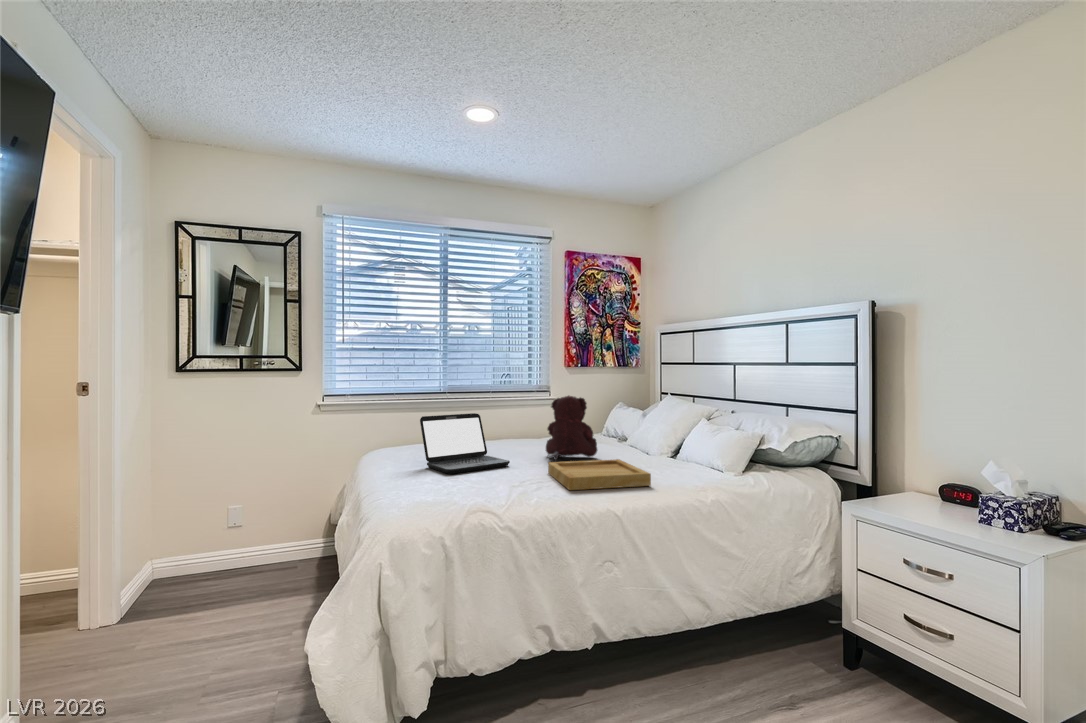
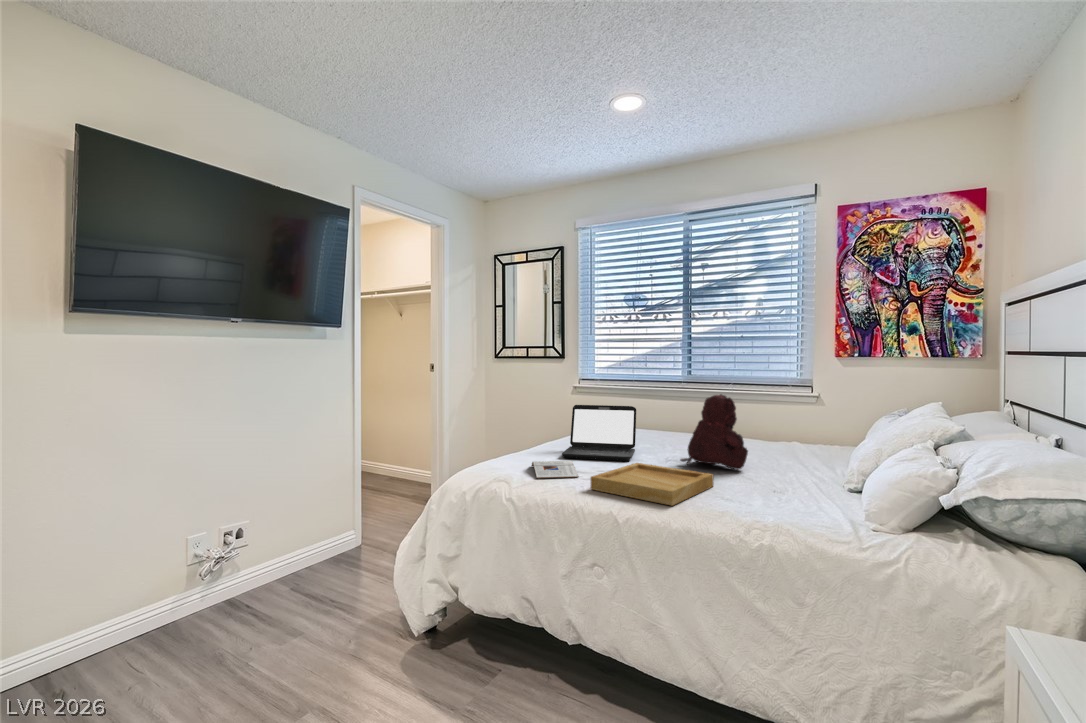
magazine: none [451,472,525,494] -> present [531,461,579,478]

